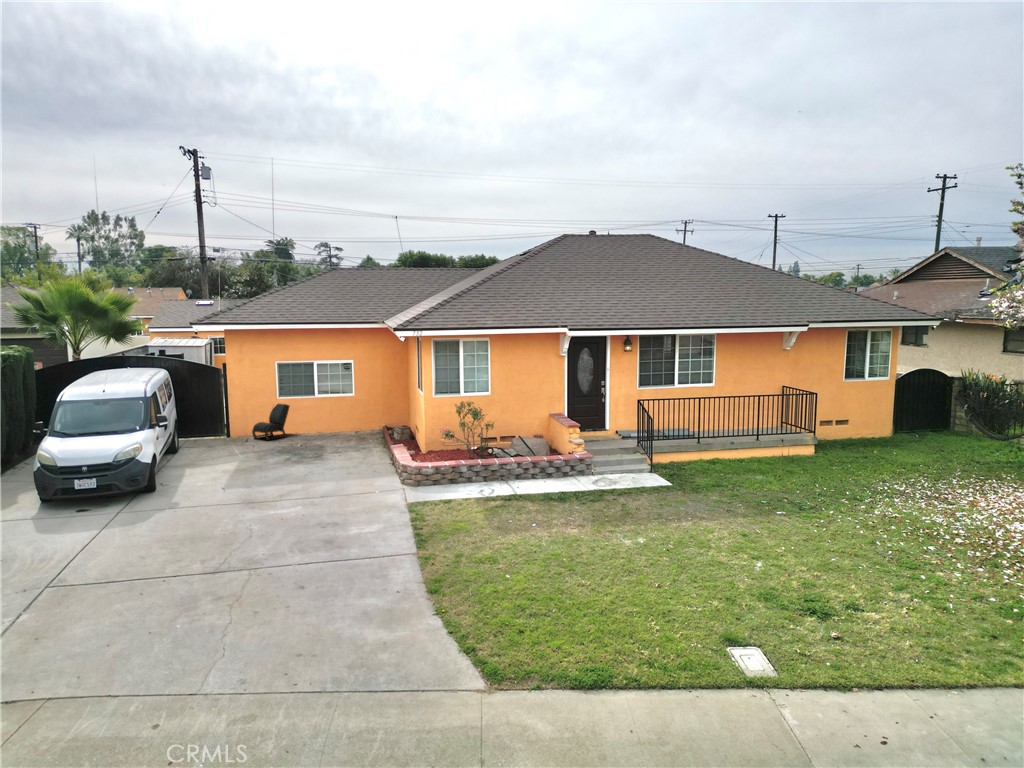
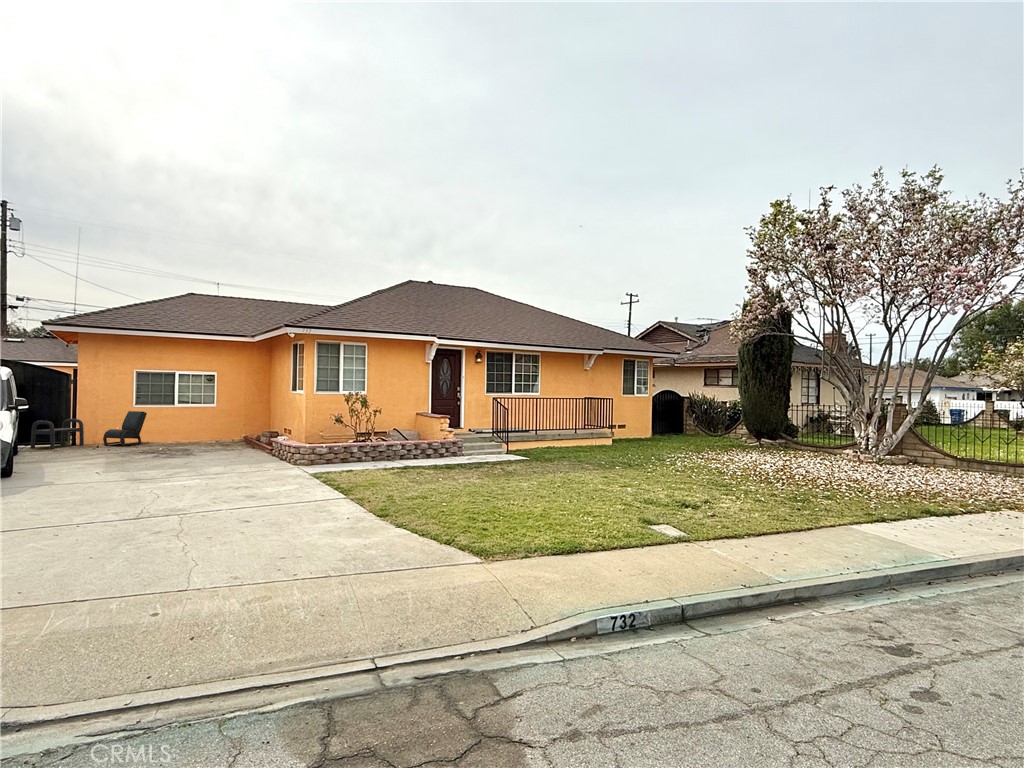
bench: none [193,412,238,444] -> present [30,419,84,449]

